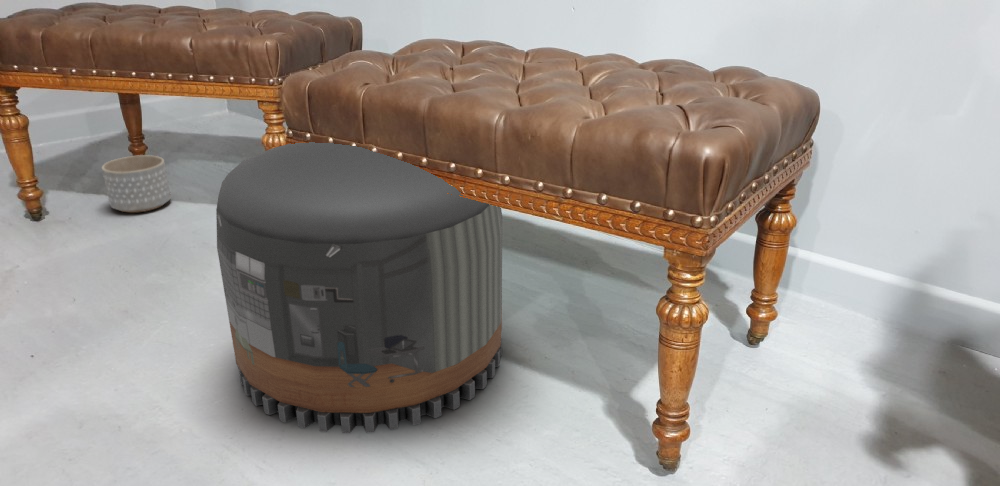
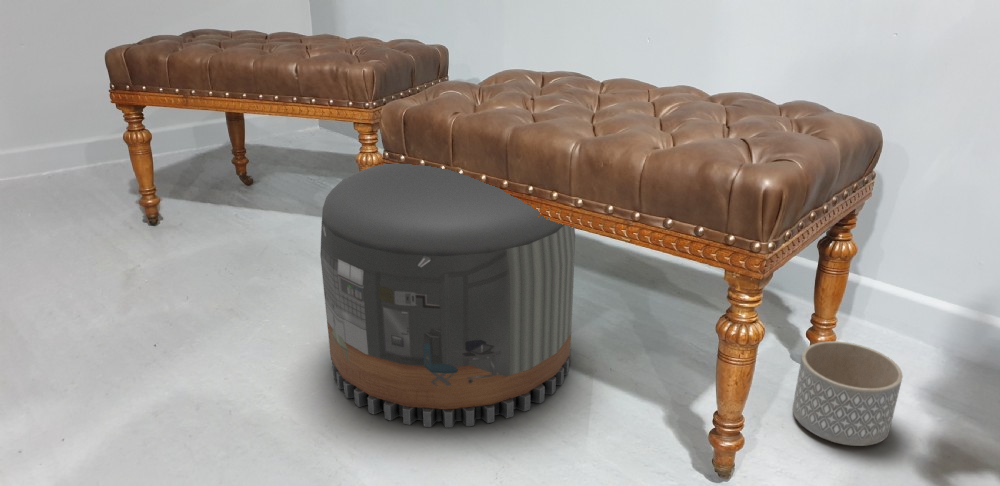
planter: present [102,155,171,213] -> present [793,341,902,446]

